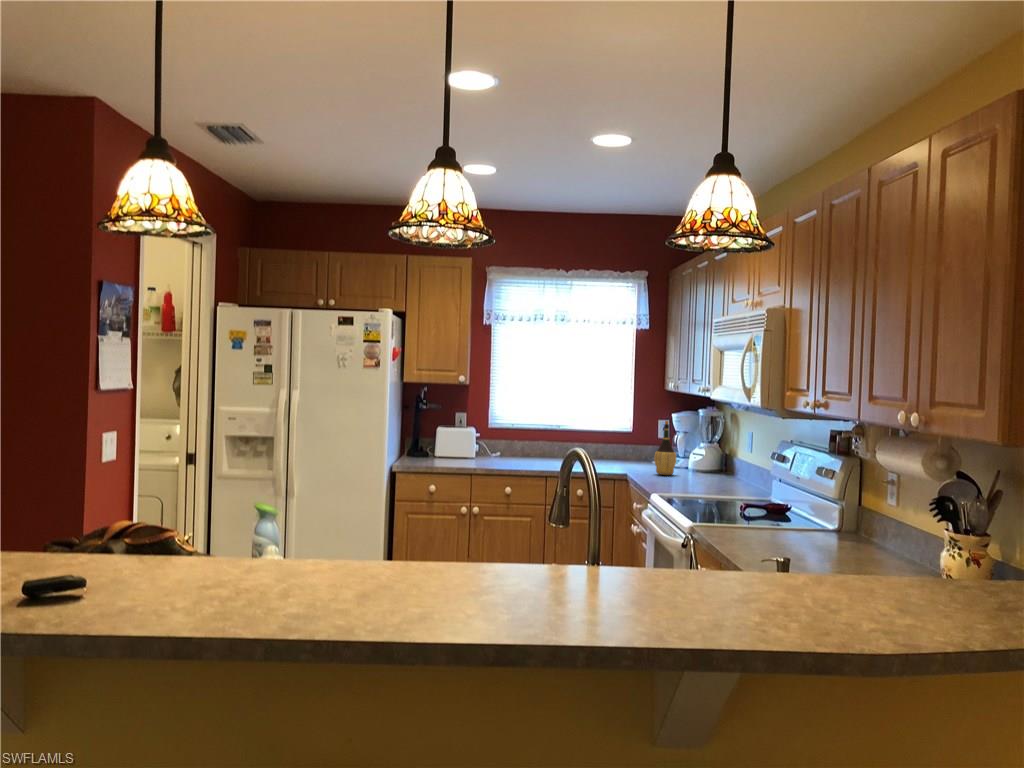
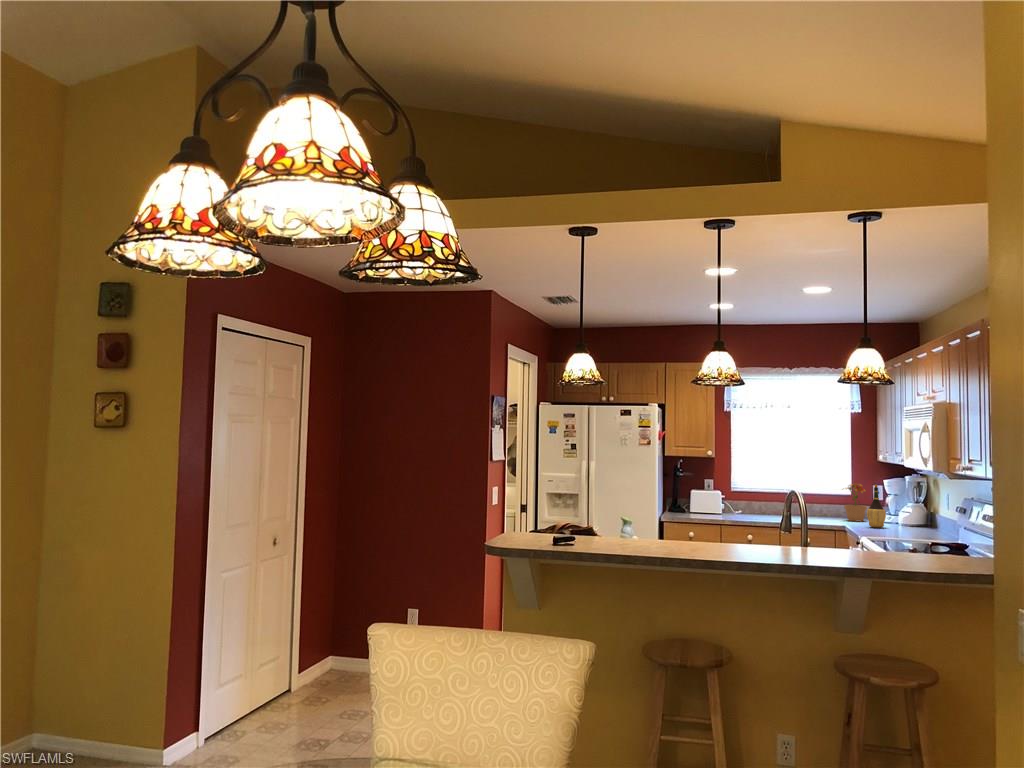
potted plant: none [623,415,652,465] -> present [844,484,867,521]

